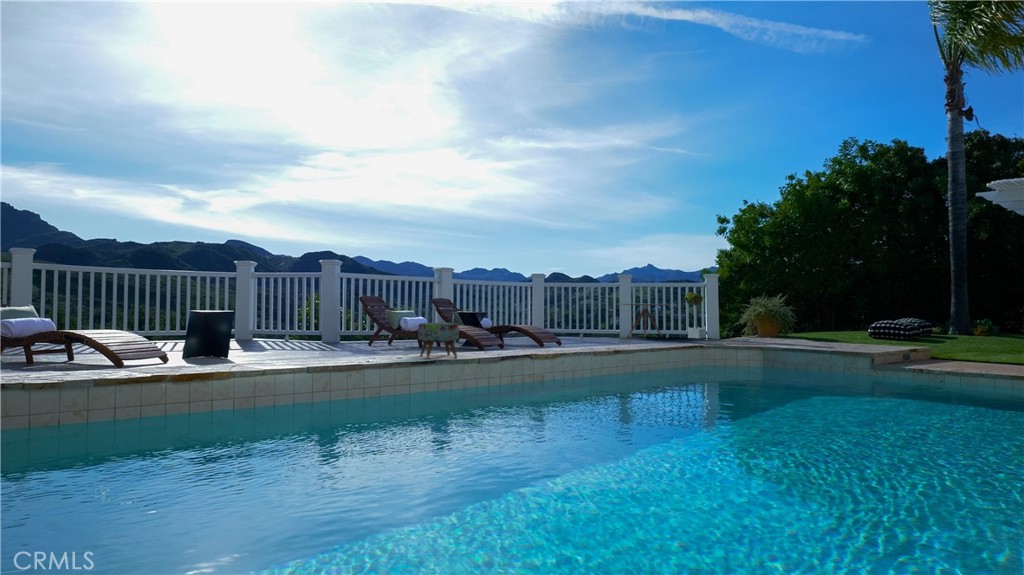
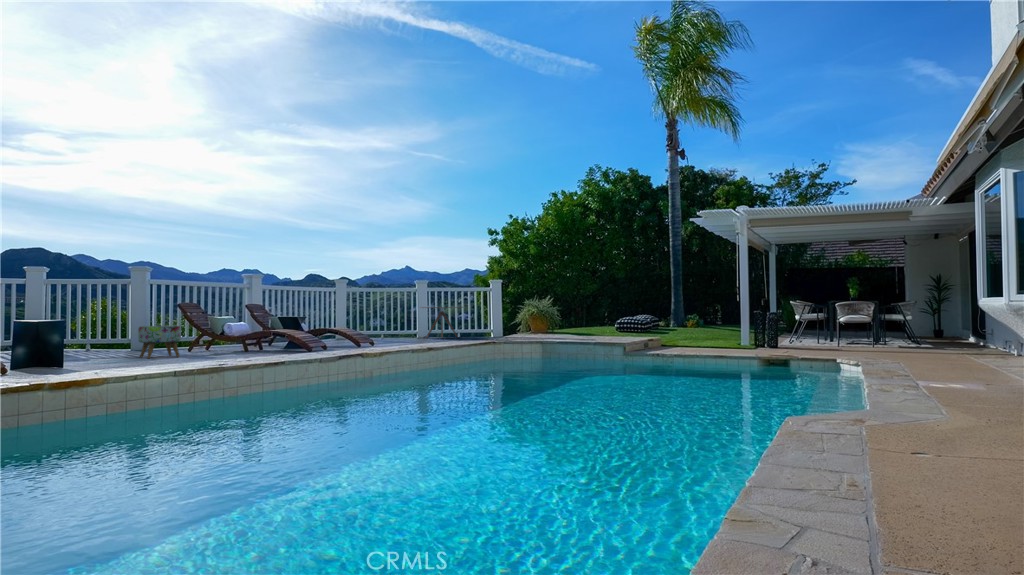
potted tree: present [685,292,706,338] -> none [476,295,494,337]
ottoman: present [418,323,459,359] -> present [138,325,181,359]

